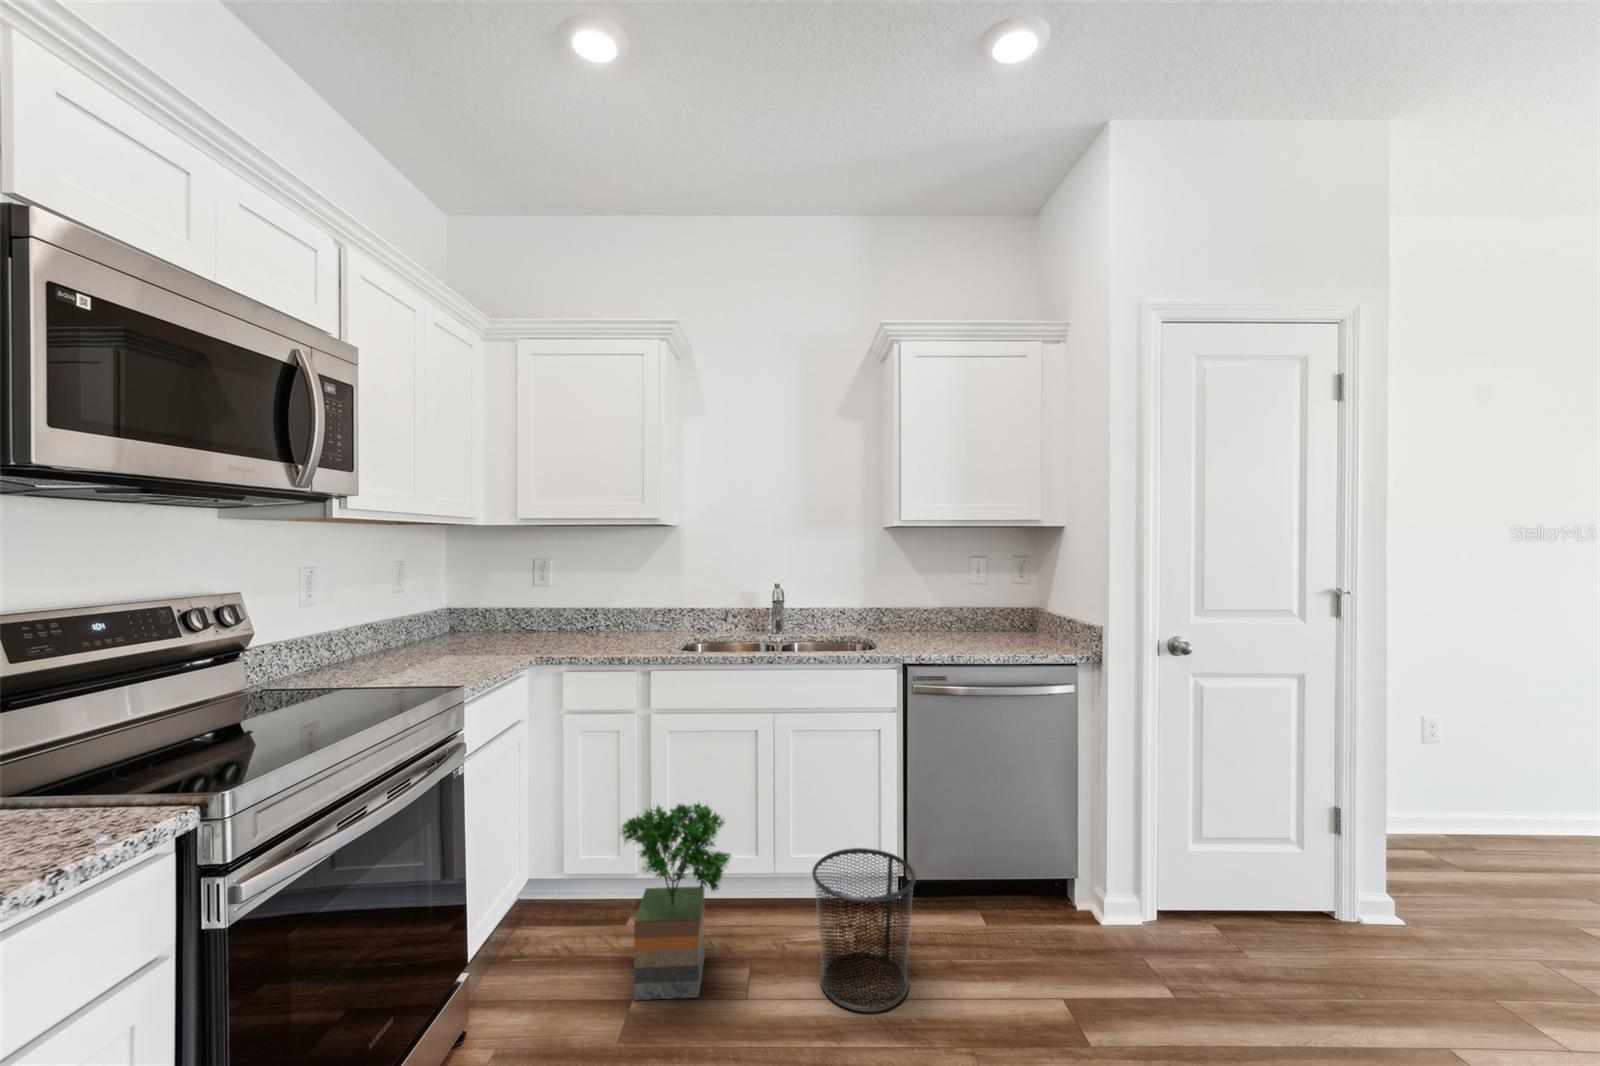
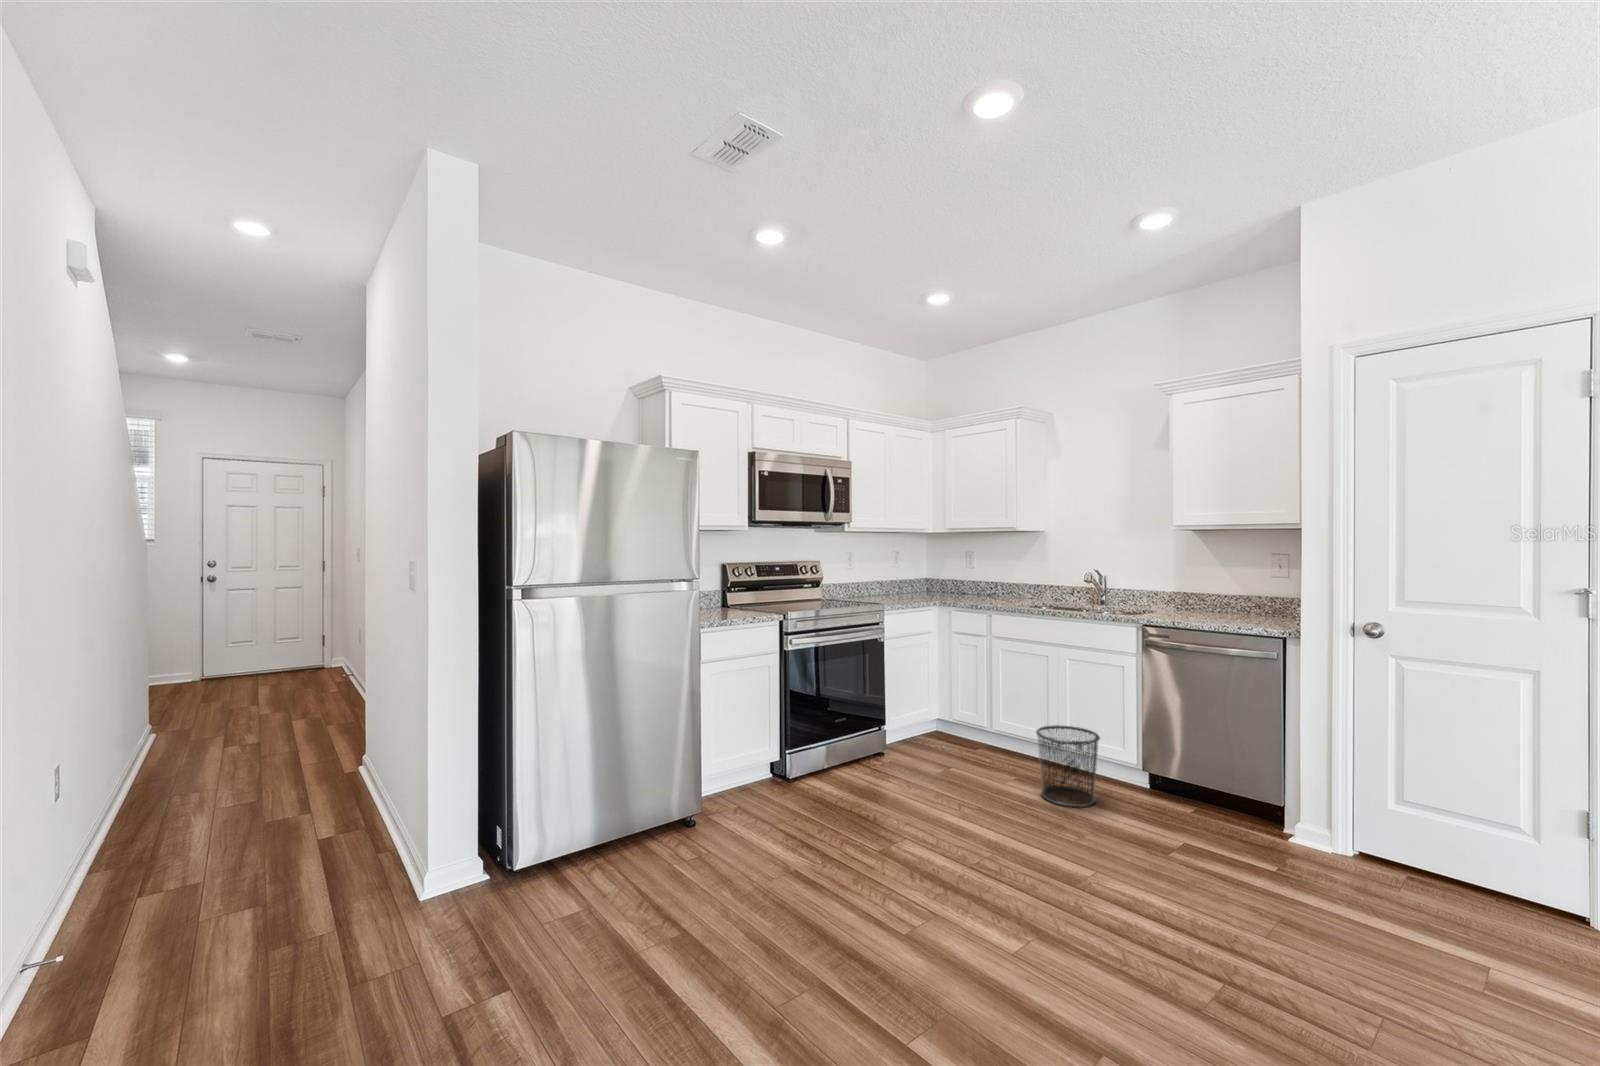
potted tree: present [620,803,730,1000] -> none [950,679,1009,776]

